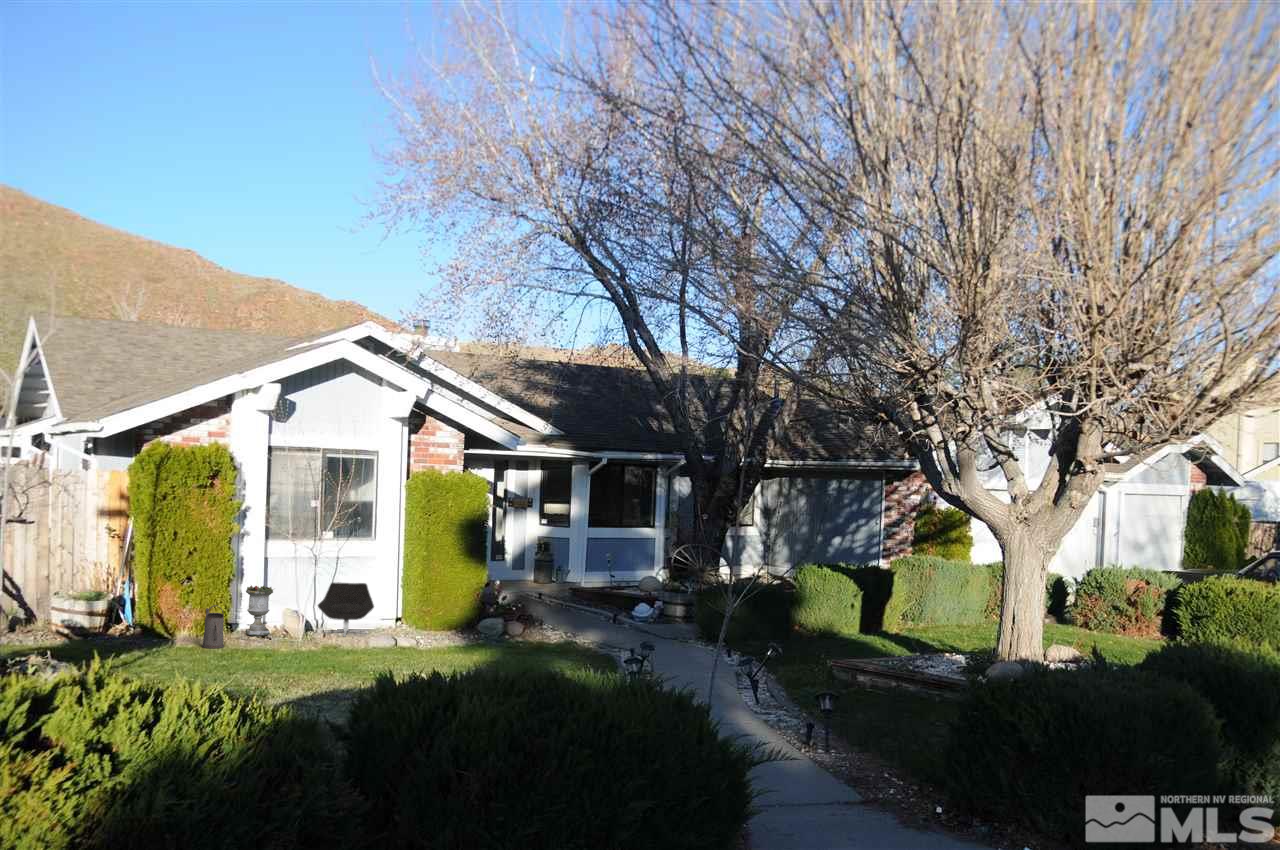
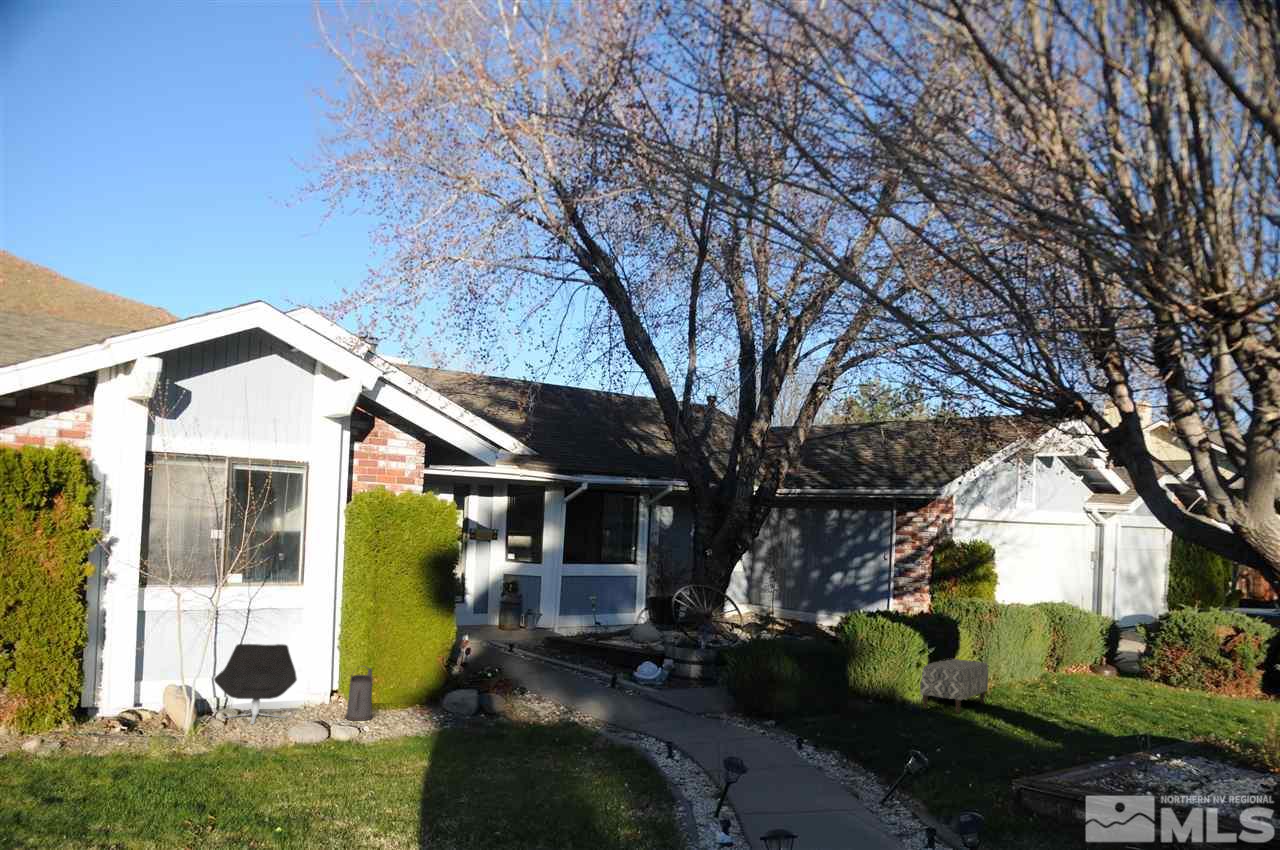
planter: present [246,585,273,636] -> none [105,651,151,727]
bench: none [850,601,911,642] -> present [920,659,988,713]
watering can: present [202,605,224,648] -> present [345,666,373,721]

